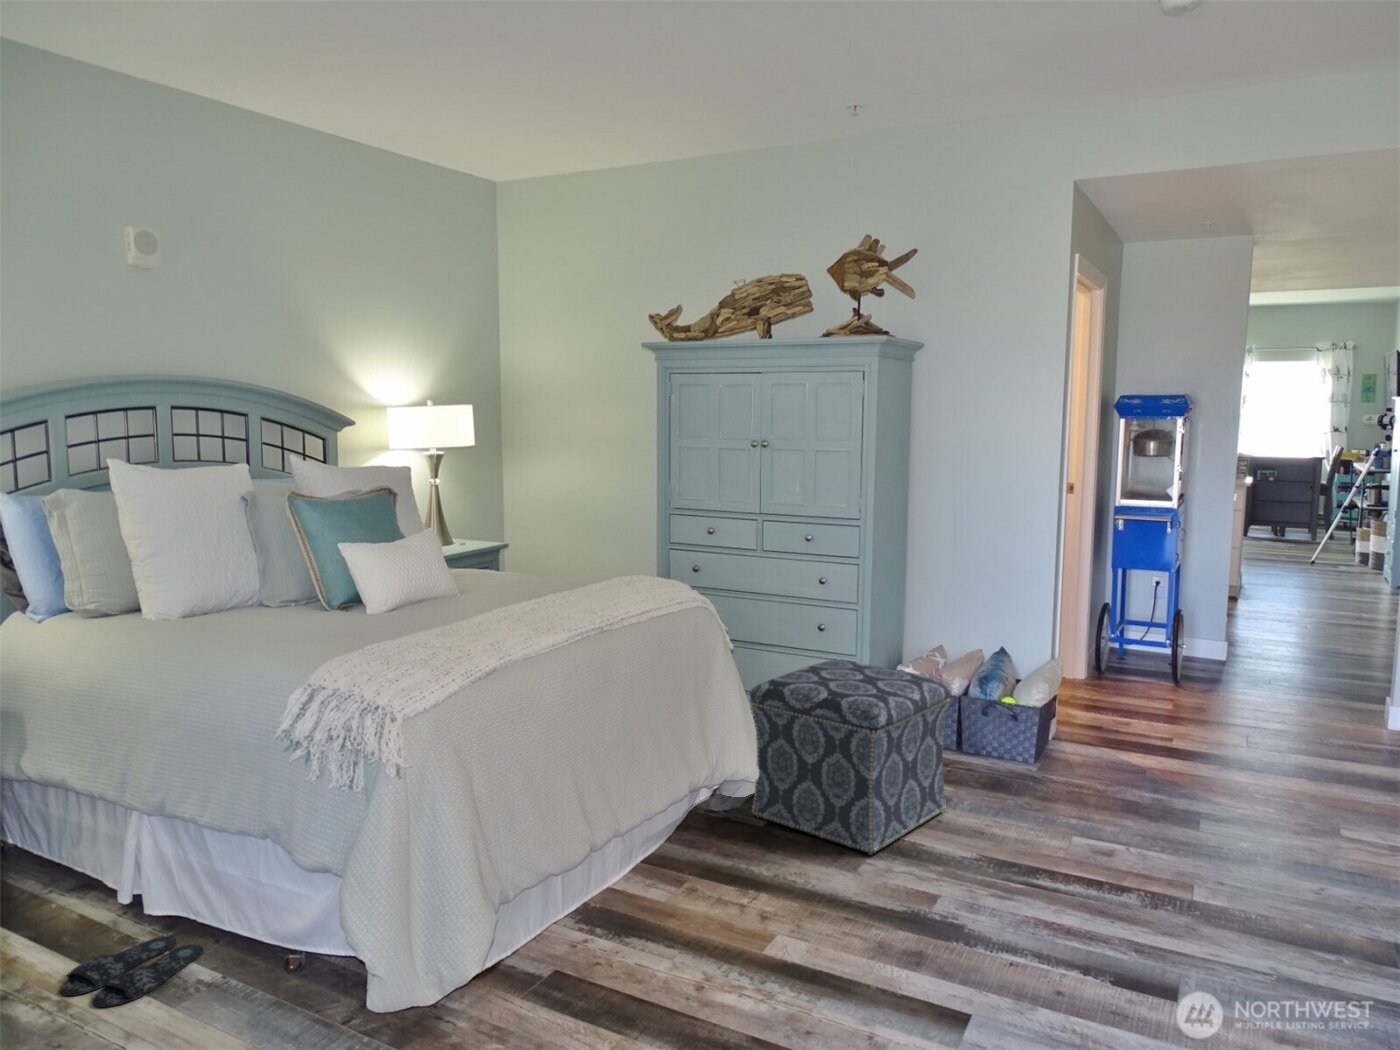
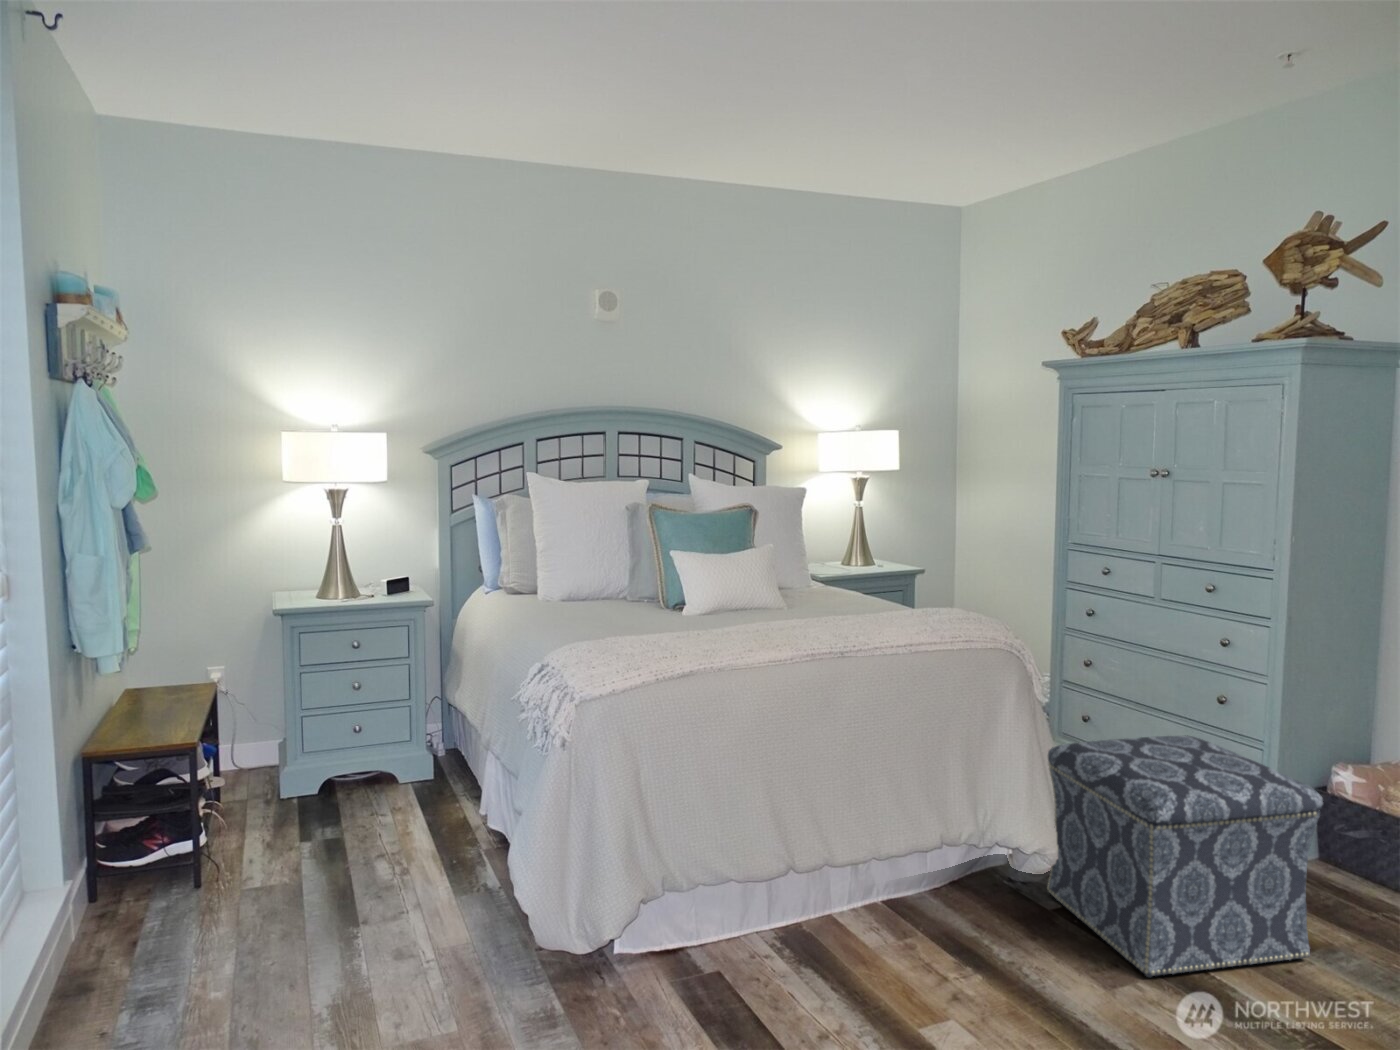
slippers: present [61,936,203,1007] -> none [406,846,504,885]

